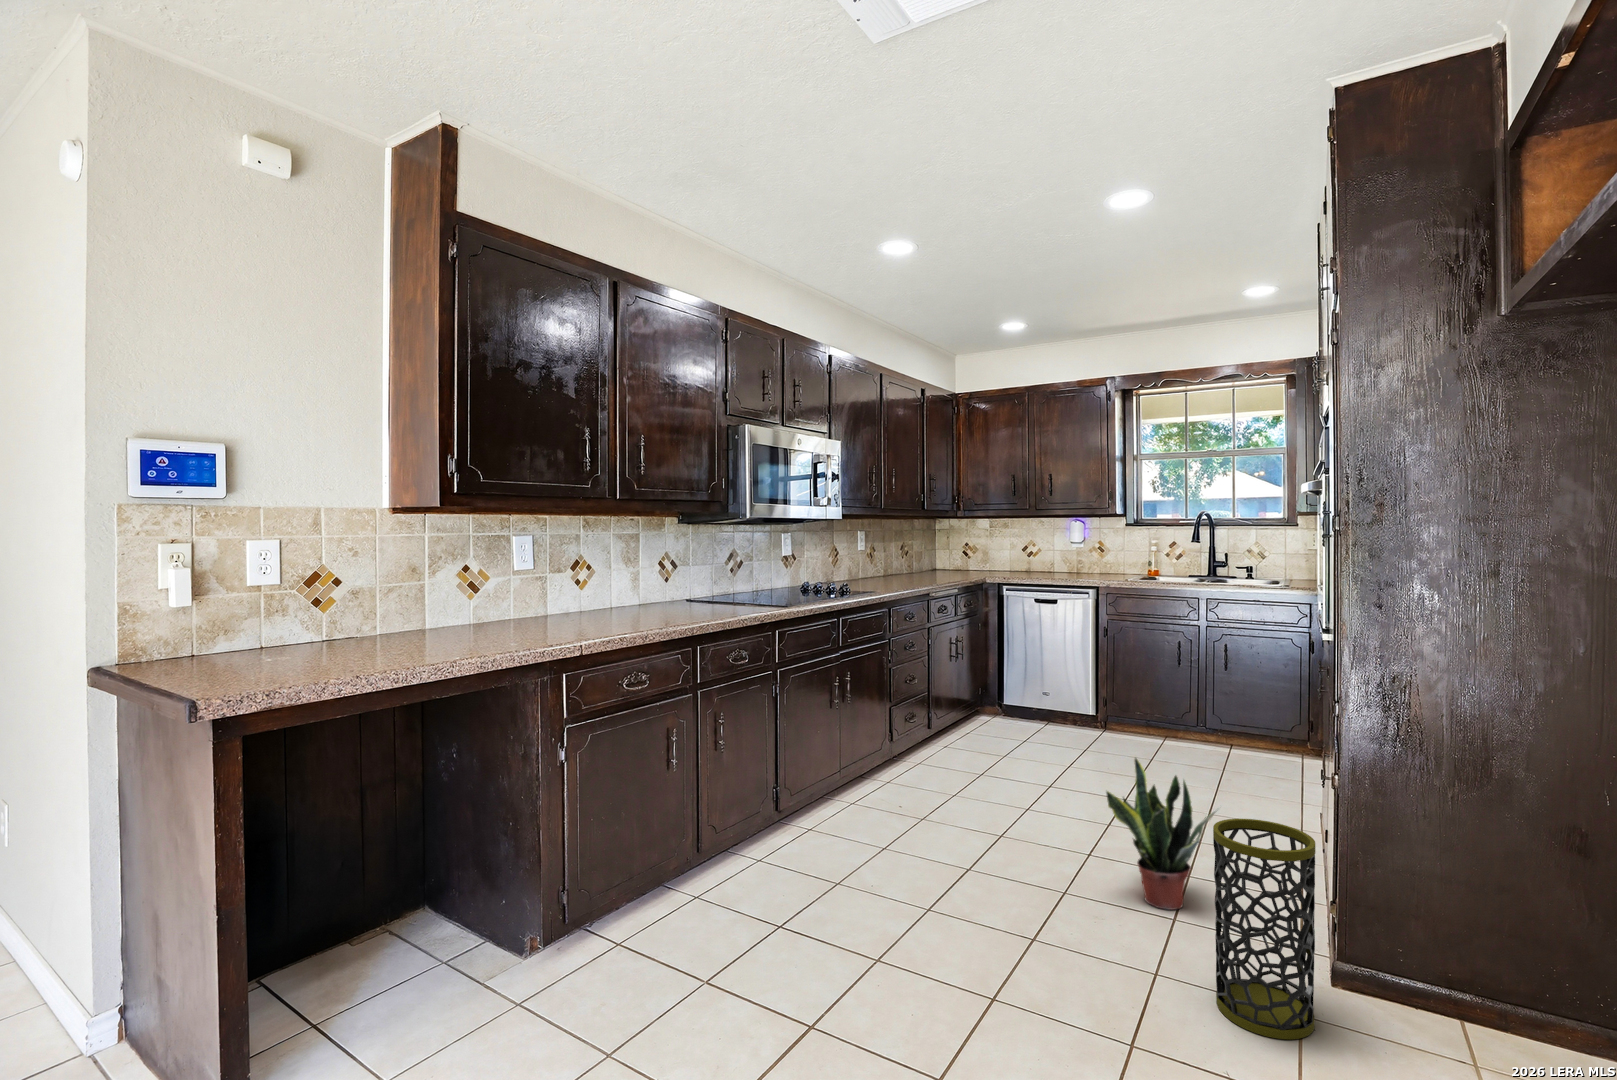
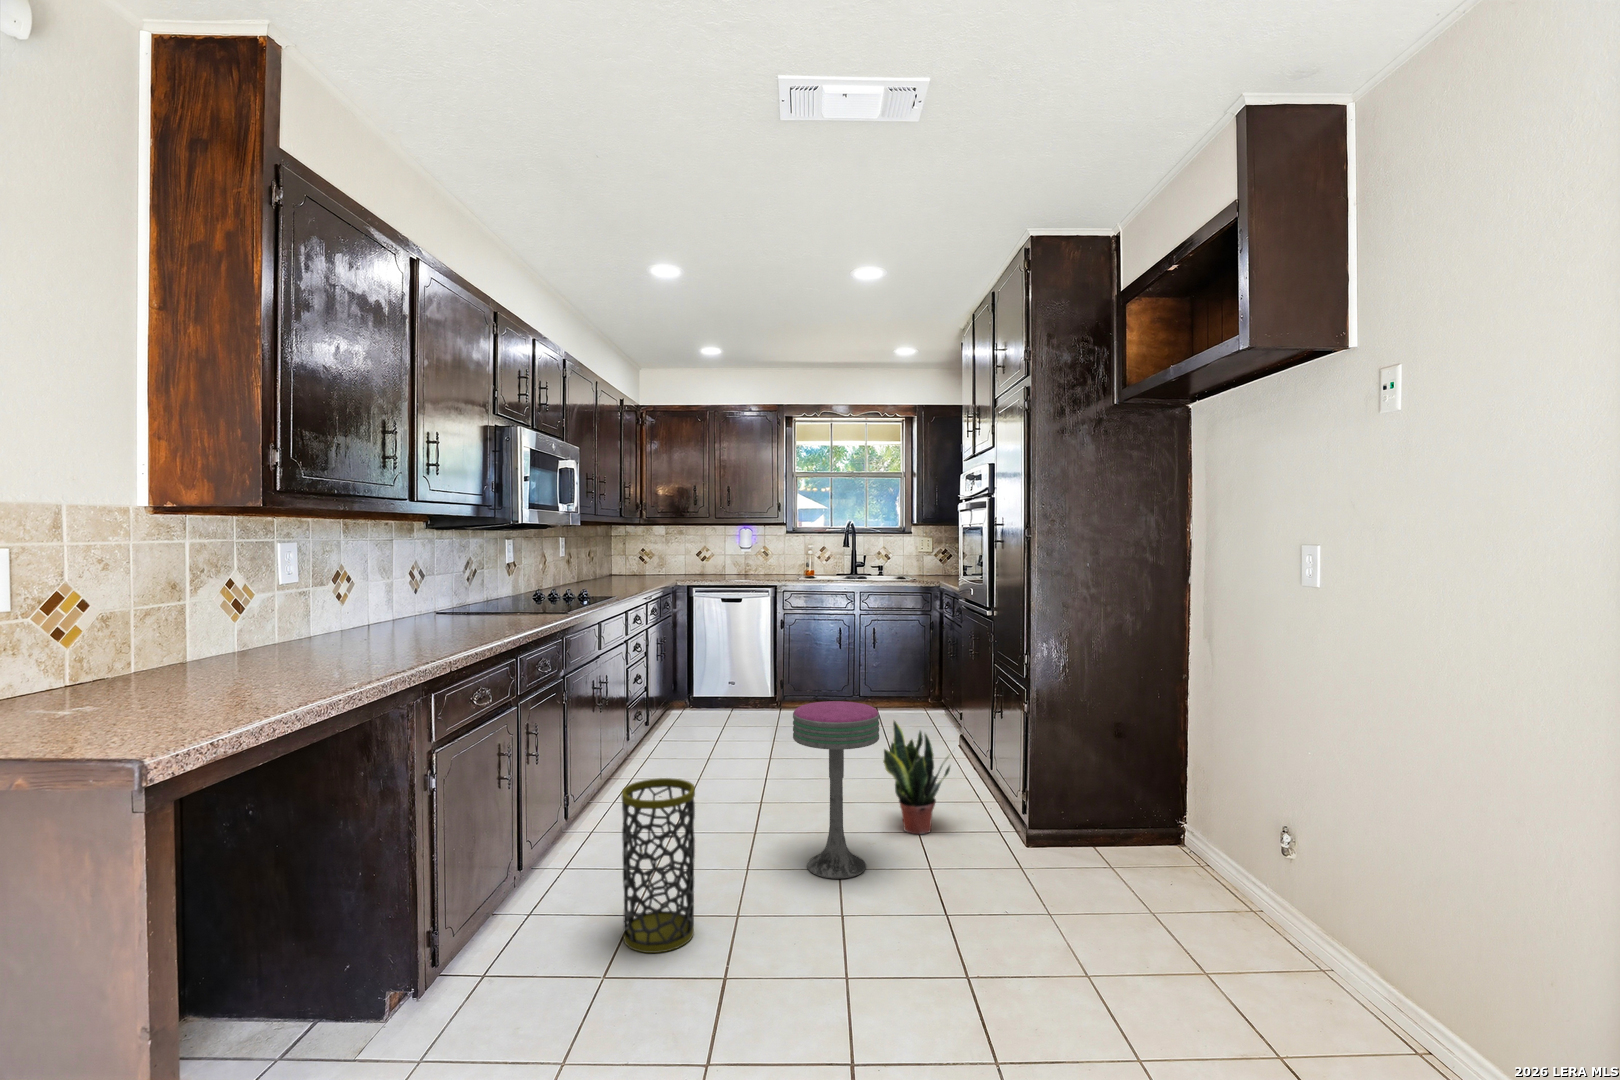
bar stool: none [968,723,1076,939] -> present [793,701,879,879]
trash can: present [1213,819,1315,1039] -> present [622,778,695,953]

